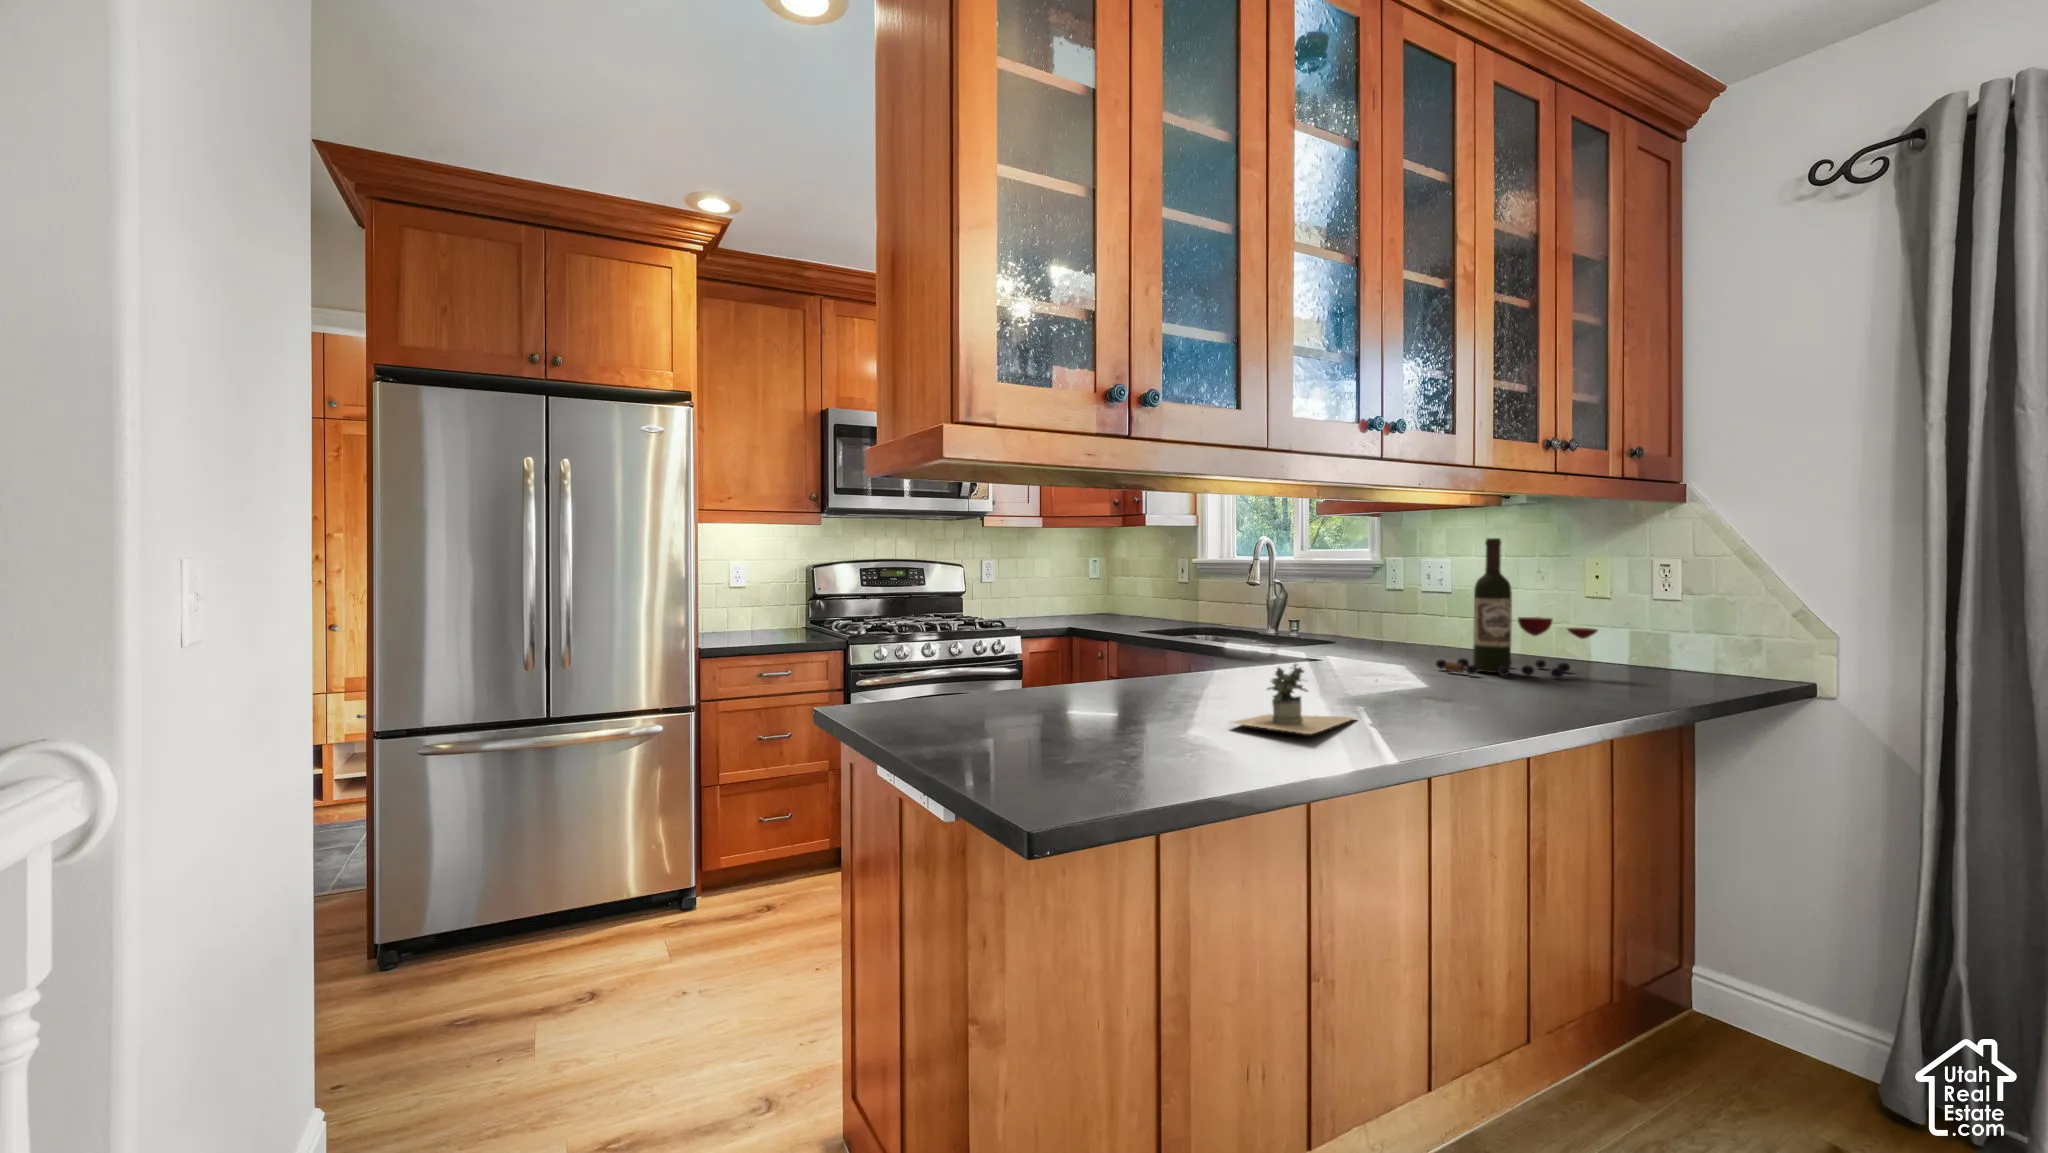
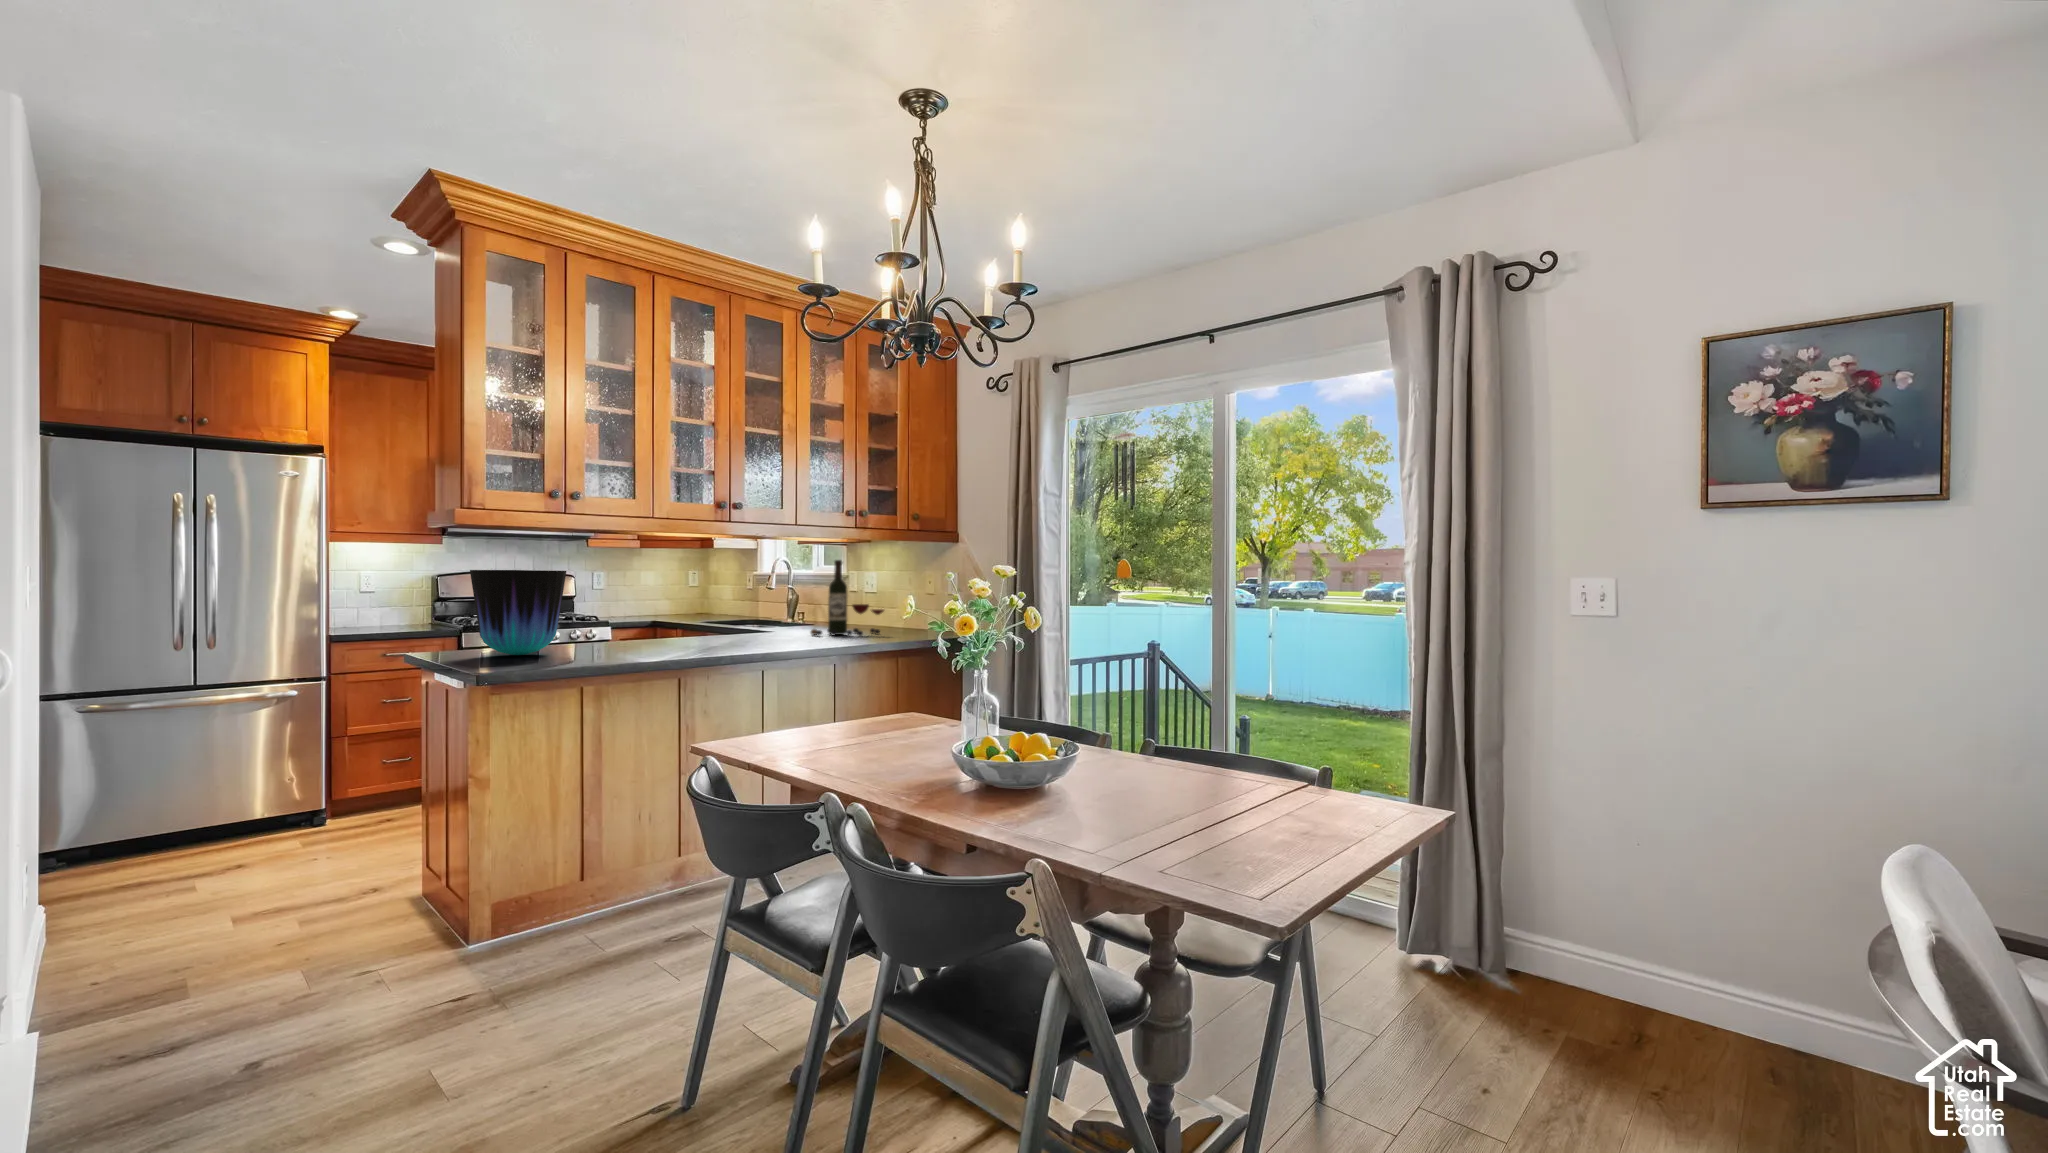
vase: none [974,560,1146,732] -> present [470,570,566,655]
potted plant: present [1233,664,1354,734] -> none [612,621,709,651]

